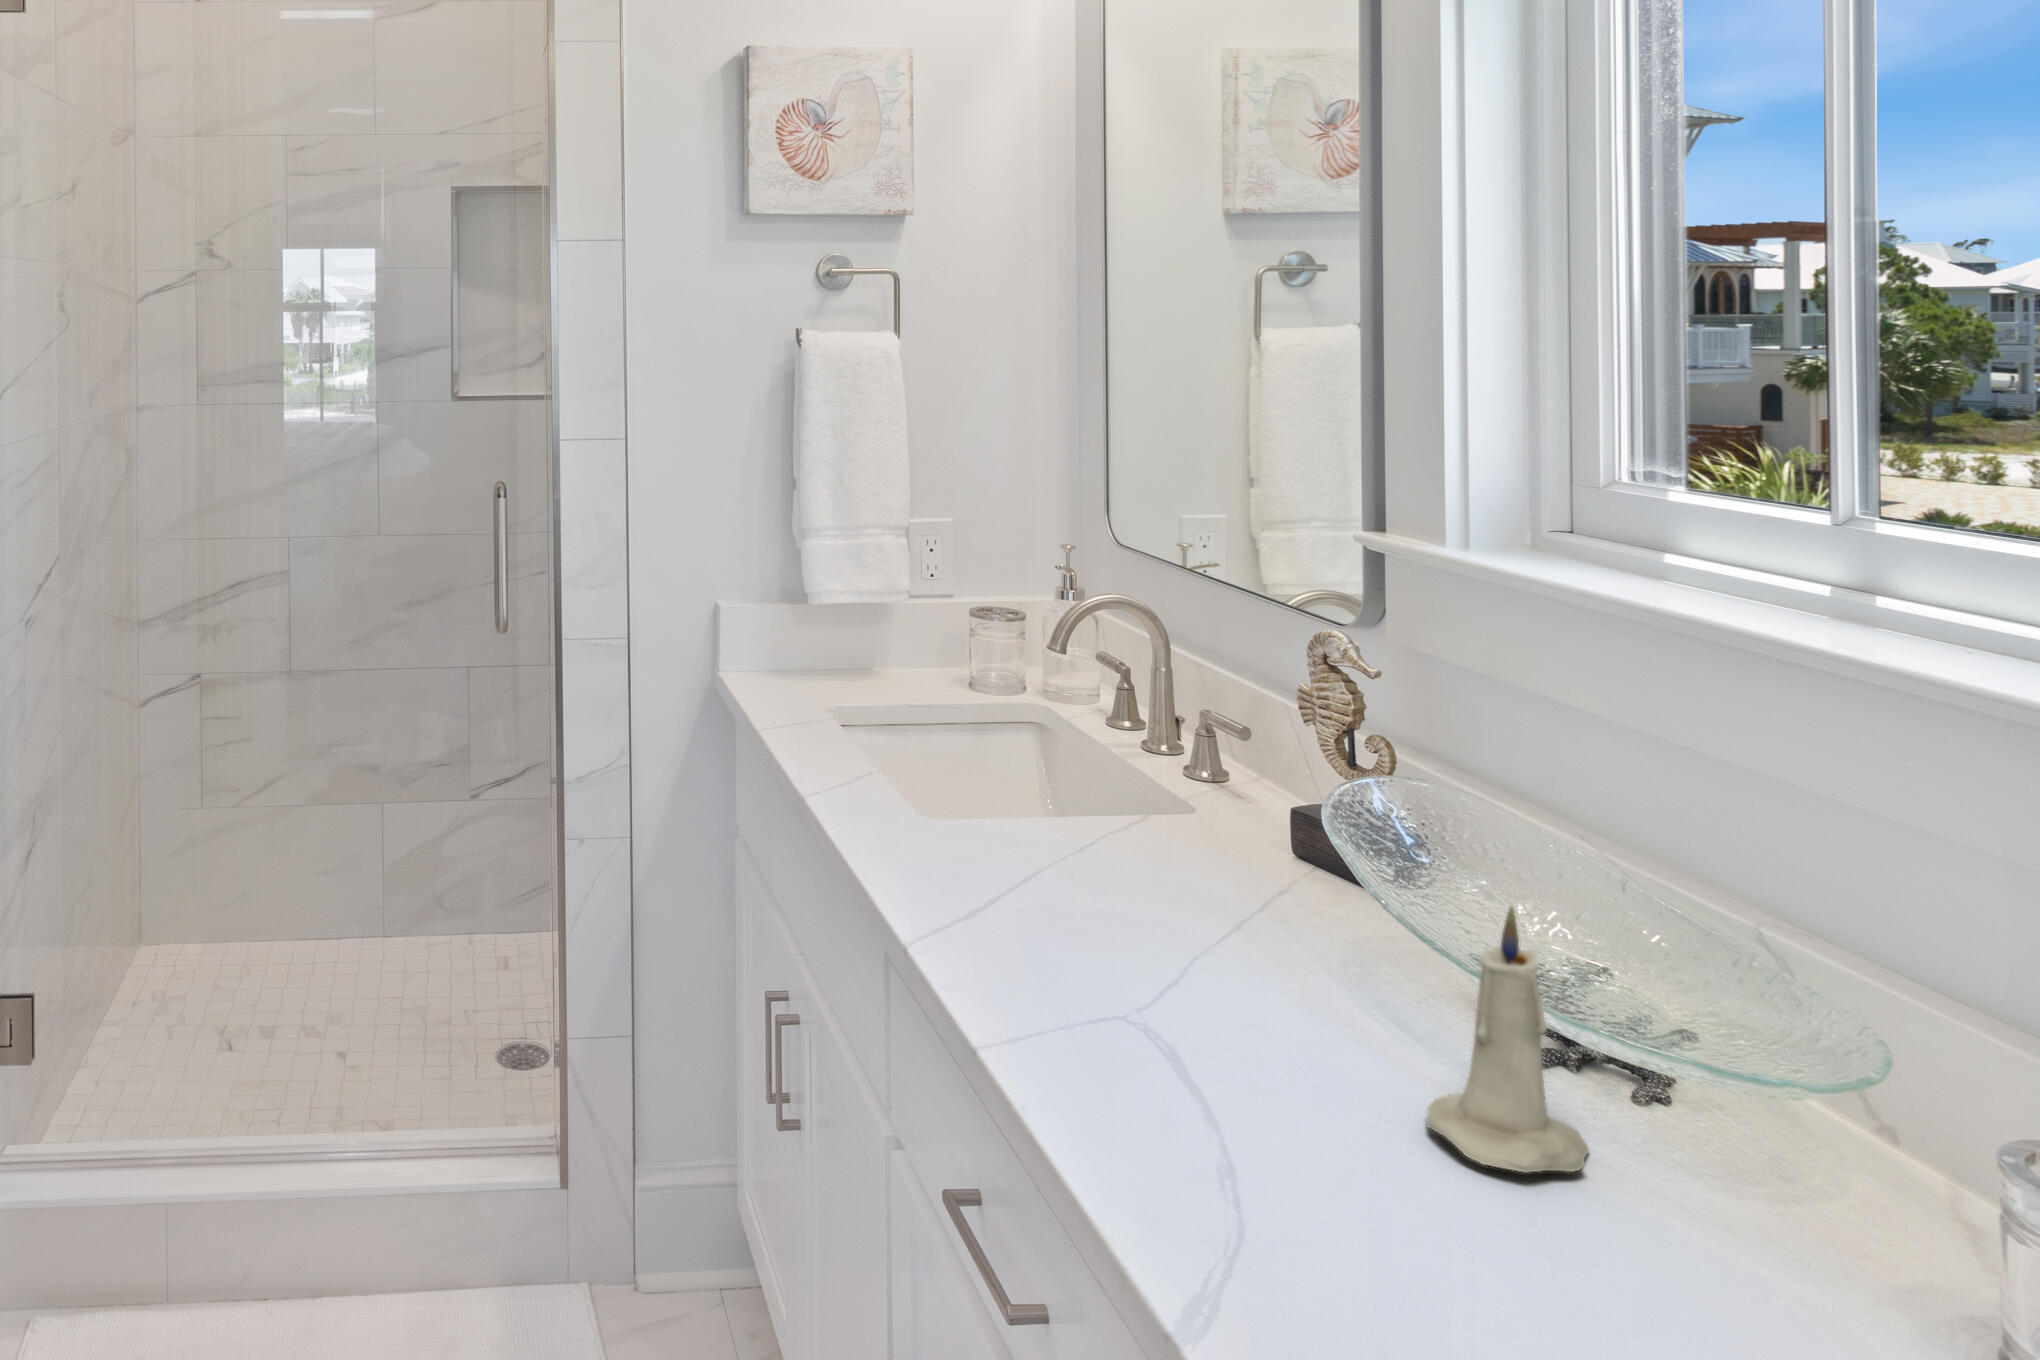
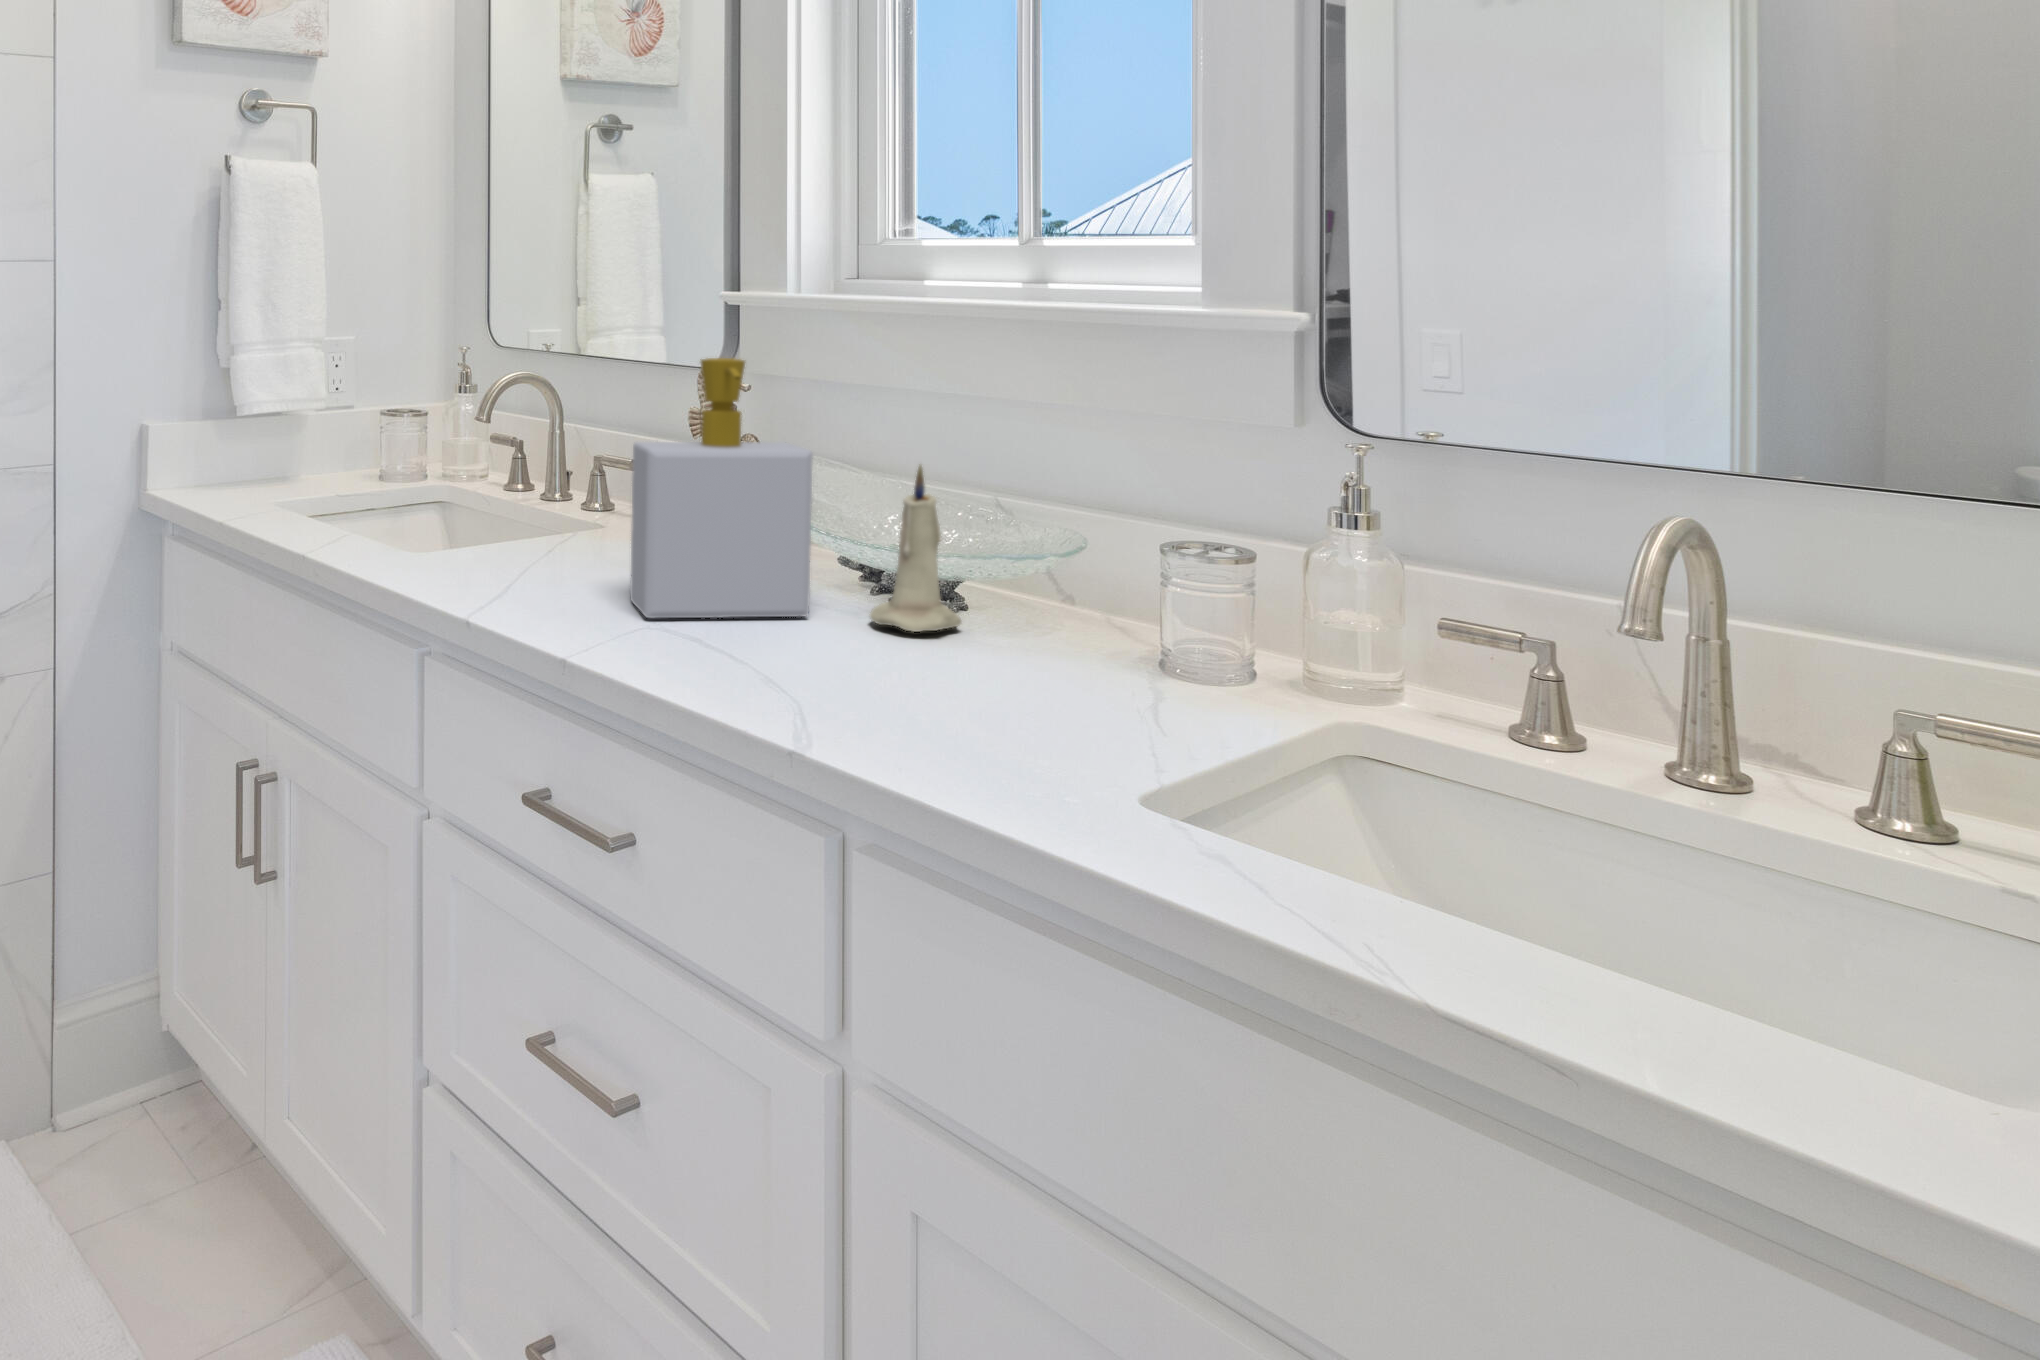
soap bottle: none [1086,692,1340,1080] -> present [630,358,812,618]

